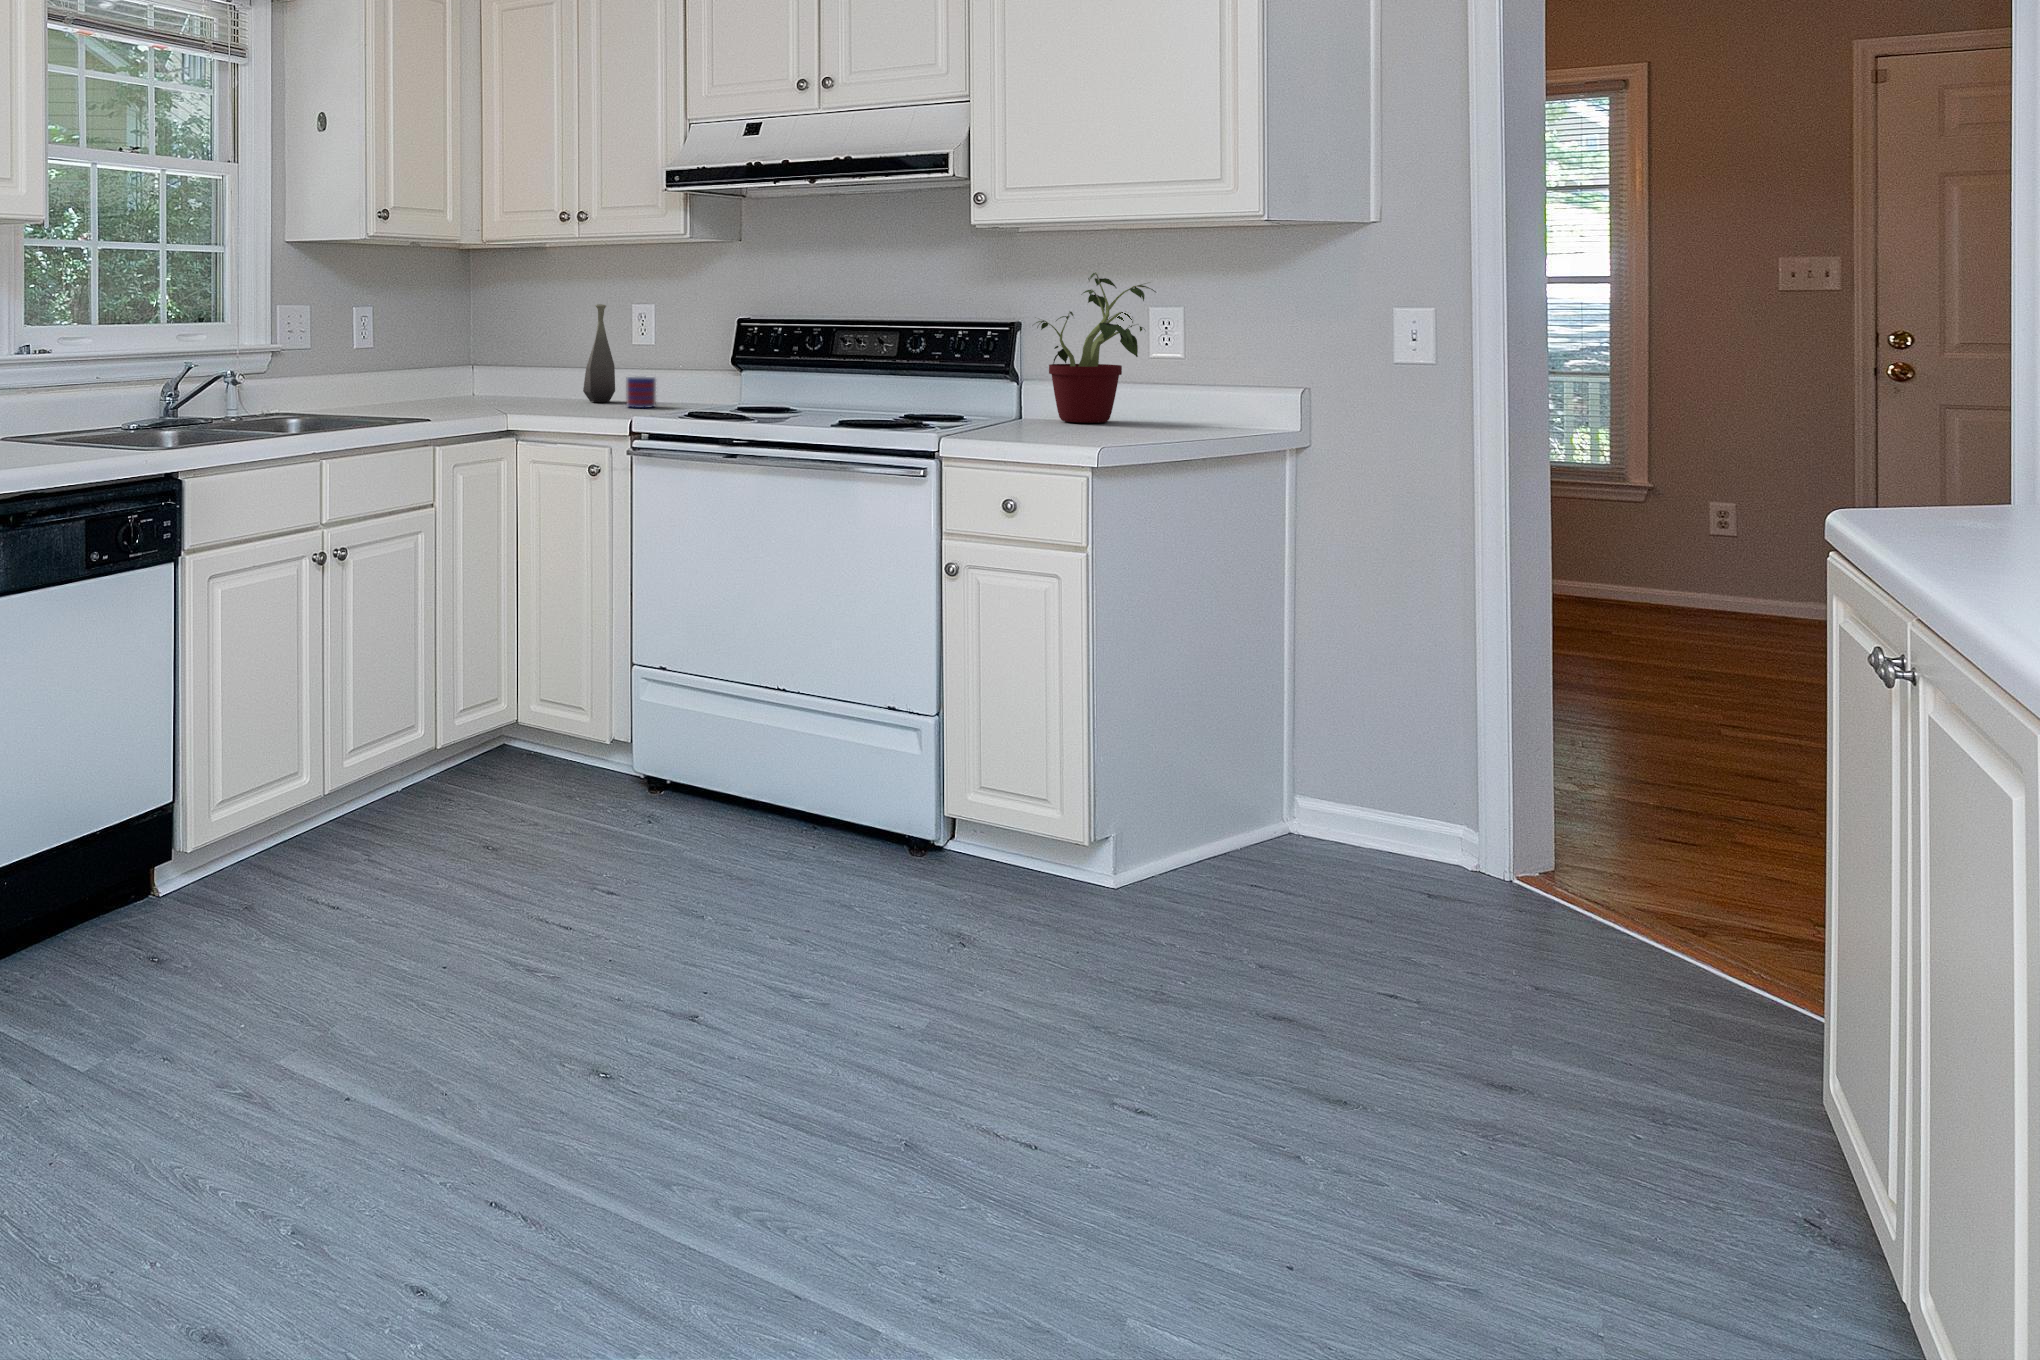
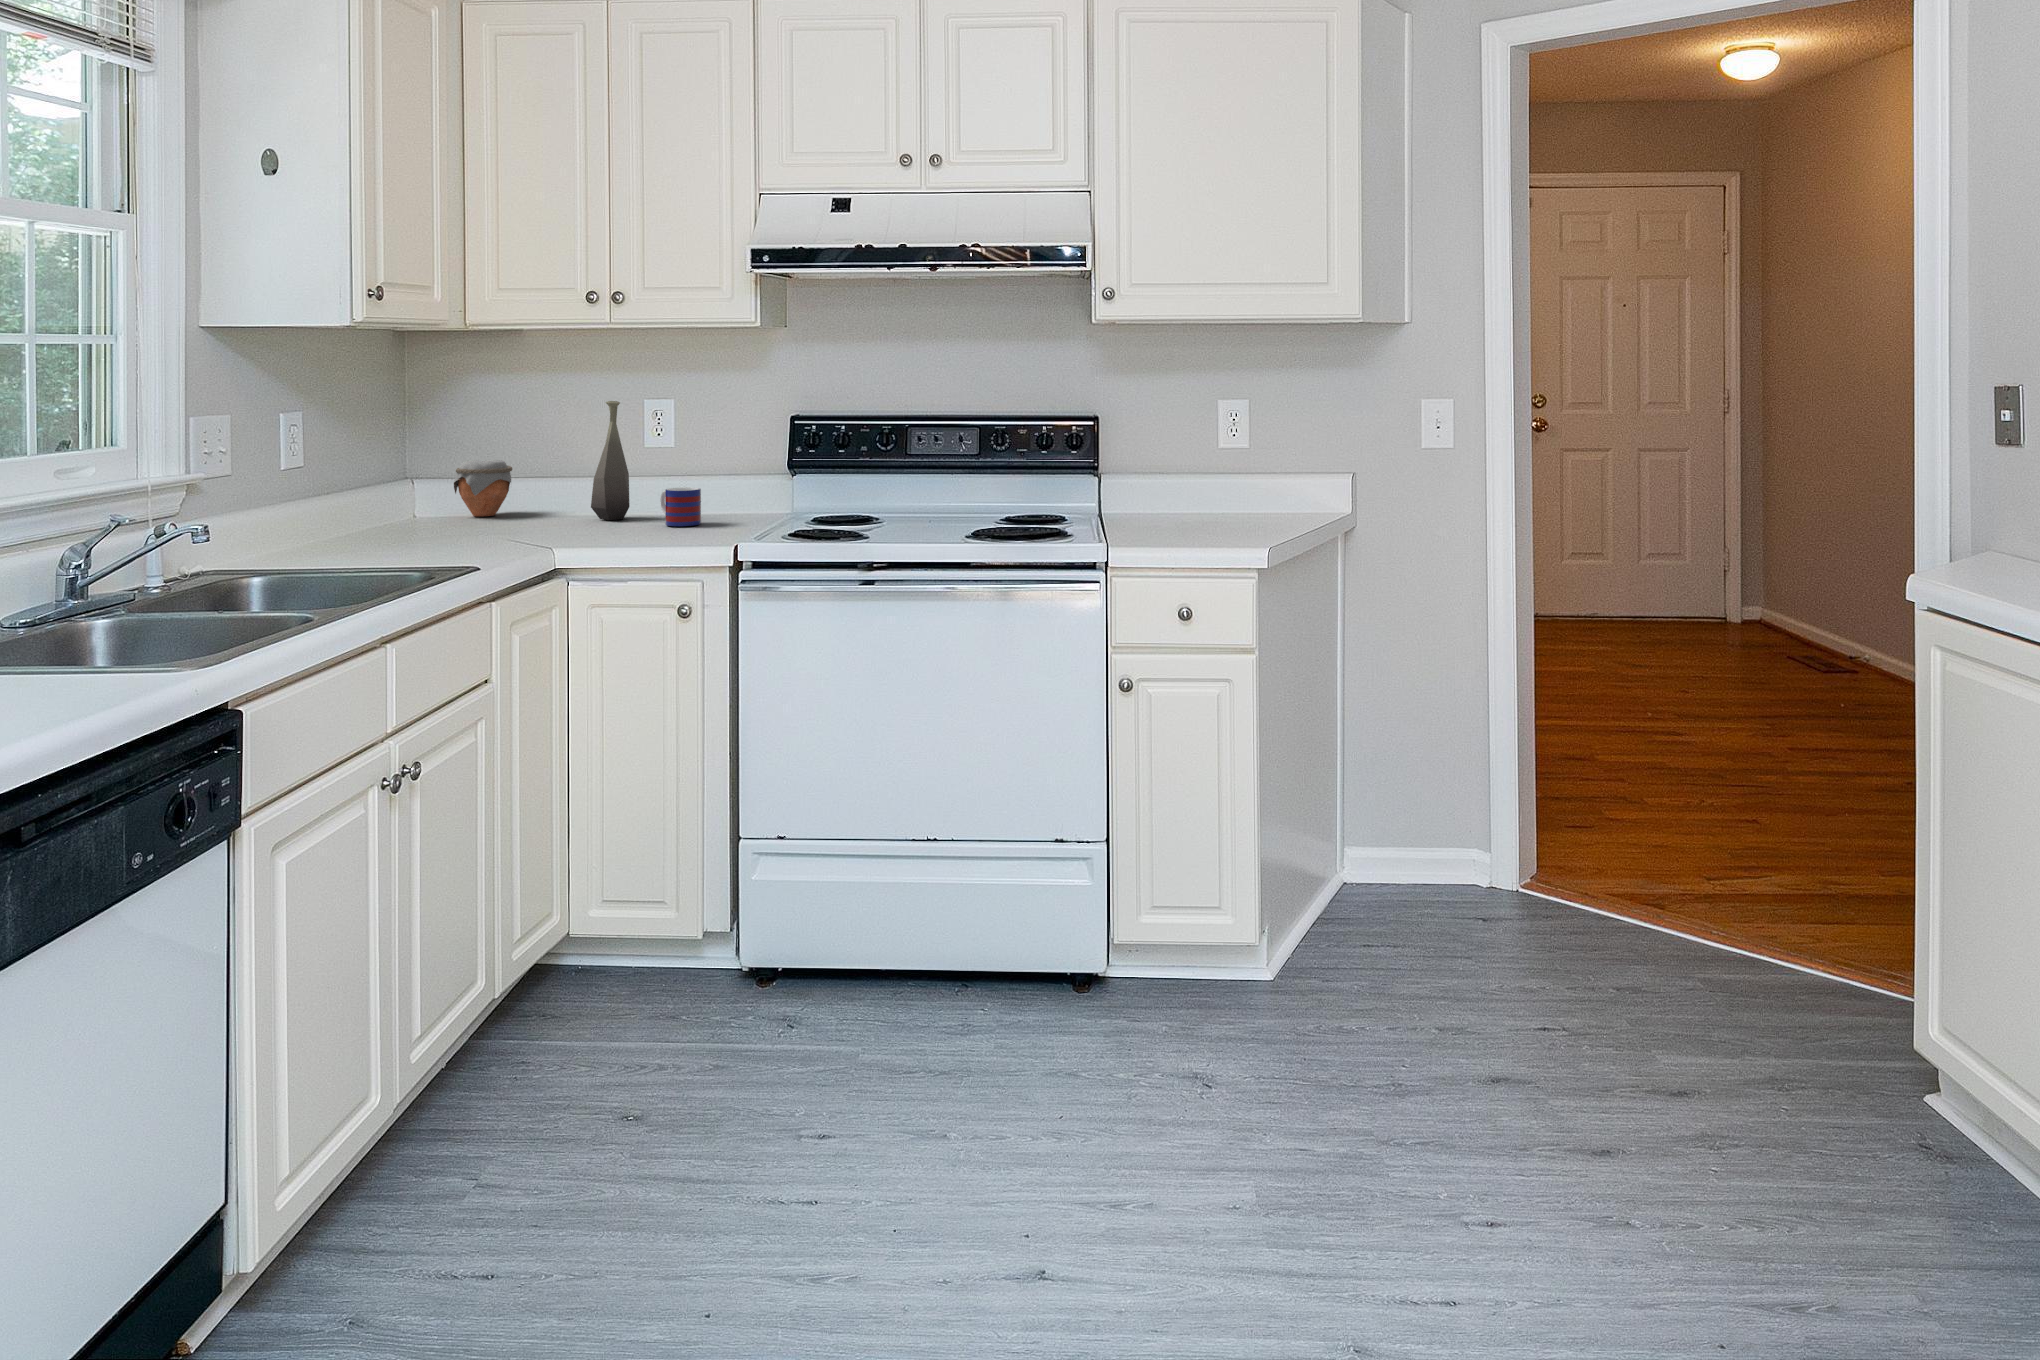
potted plant: present [1036,272,1156,423] -> none [1138,367,1249,521]
jar: none [494,352,540,397] -> present [454,460,512,517]

